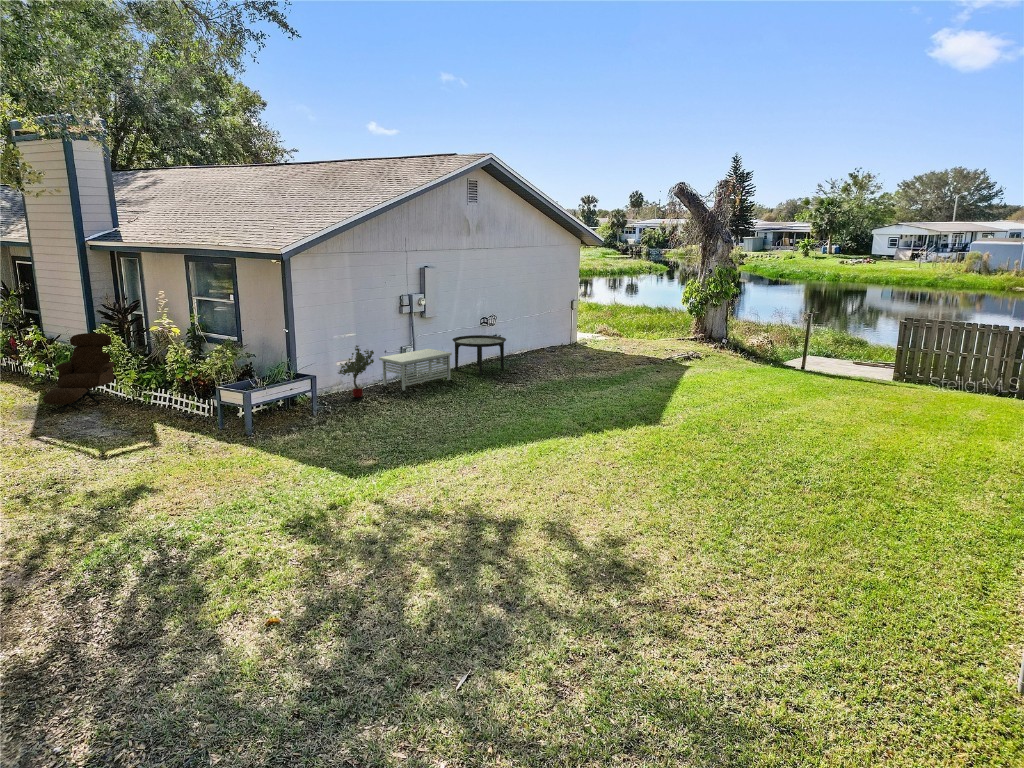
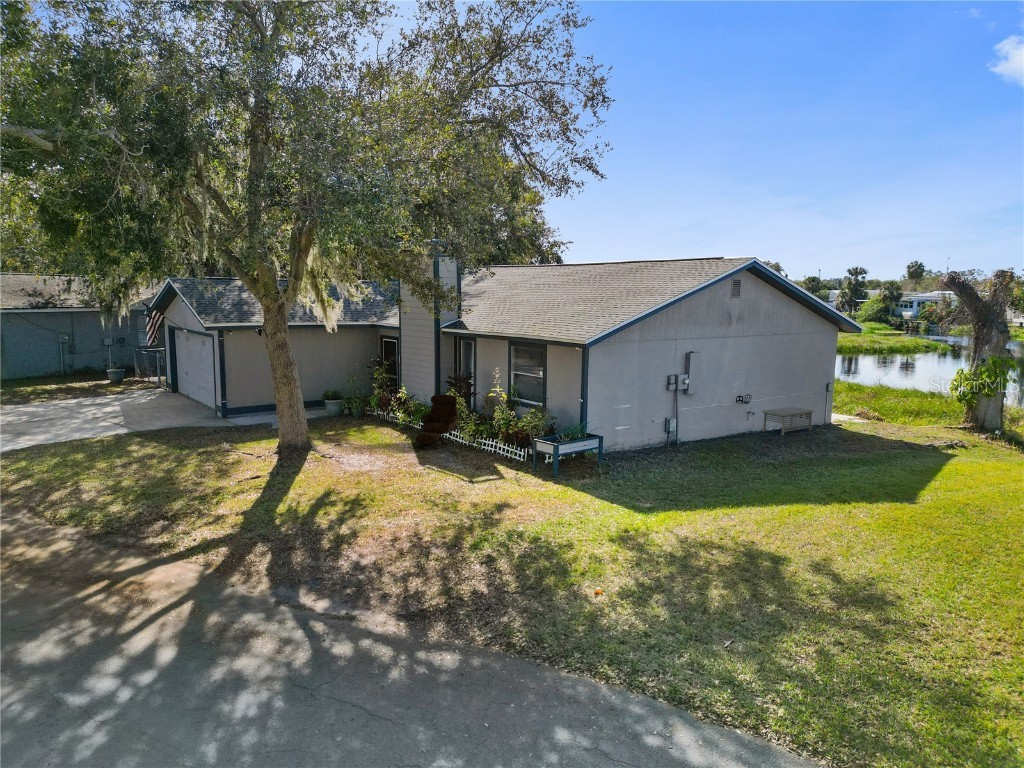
round table: present [452,335,506,375] -> none [709,412,760,447]
potted tree: present [338,345,374,398] -> none [616,415,645,457]
storage bench: present [379,349,452,390] -> present [762,407,814,435]

